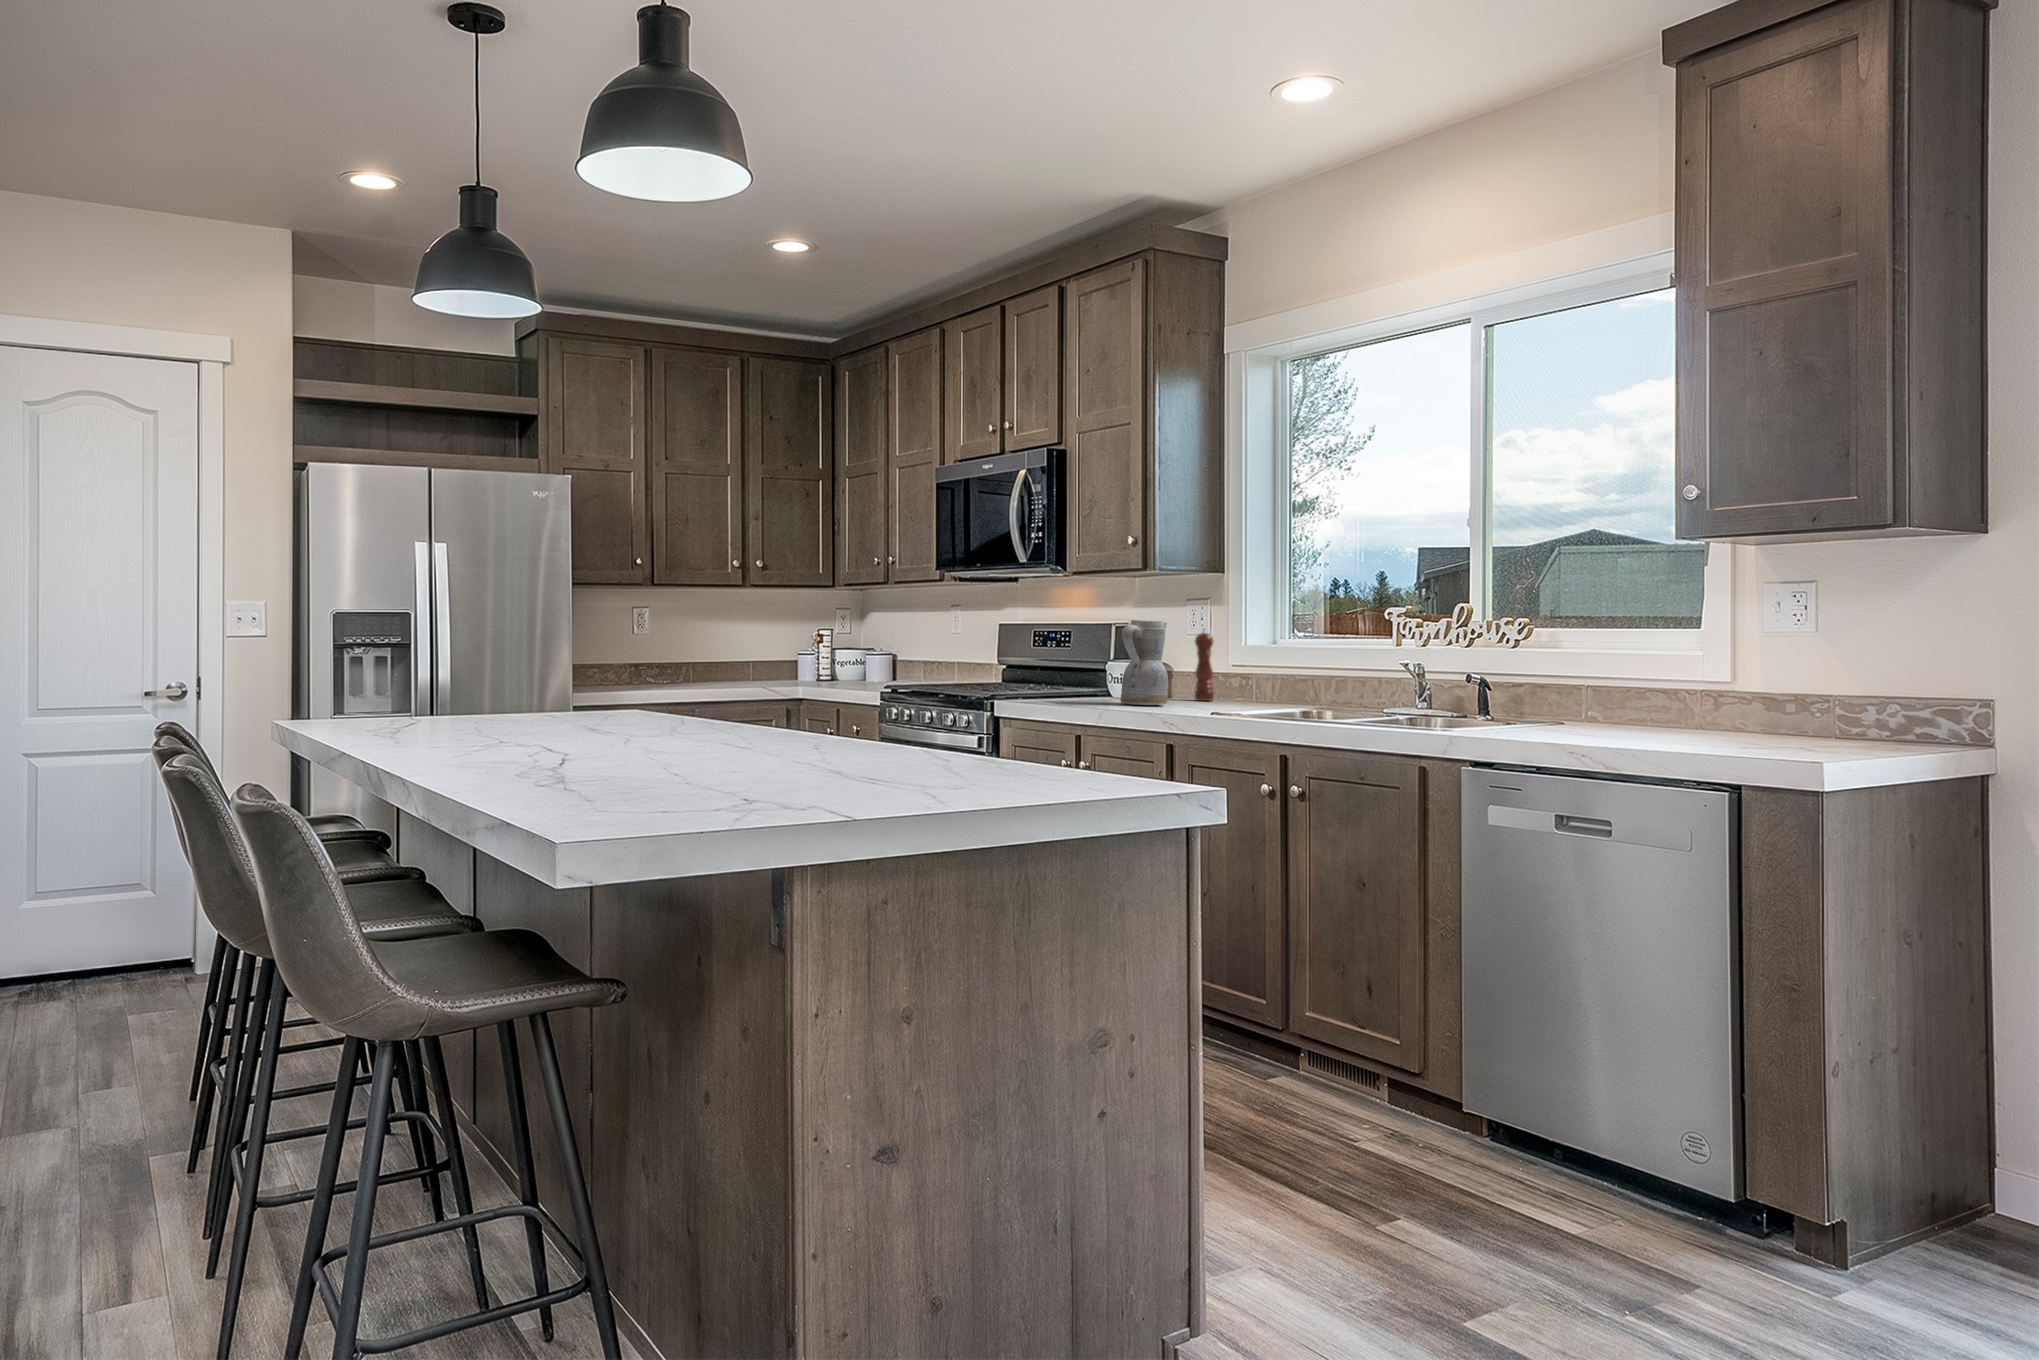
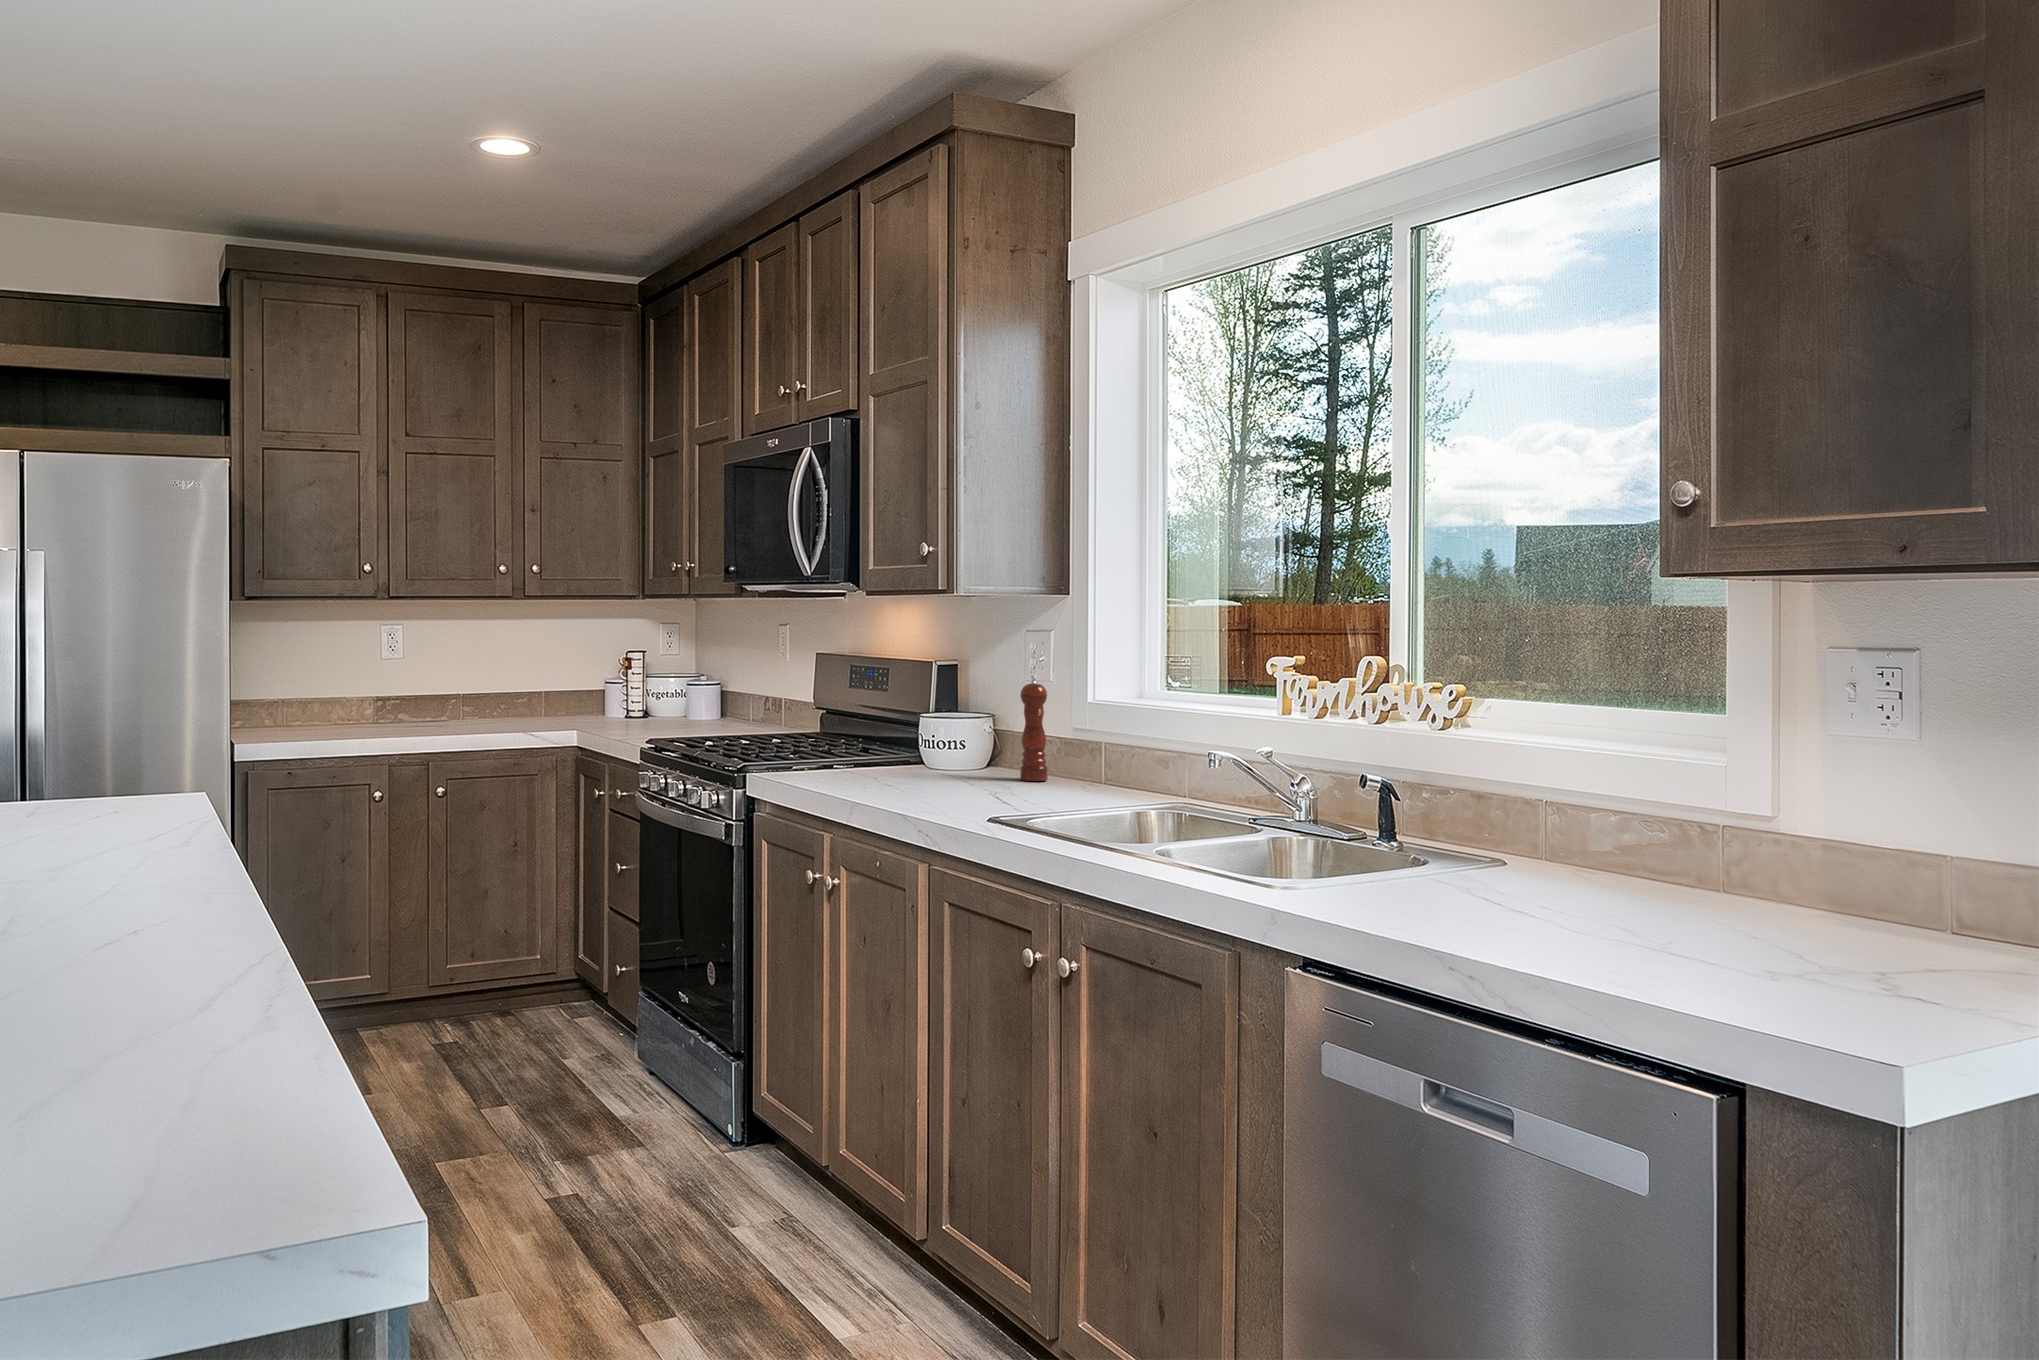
ceramic pitcher: present [1121,620,1168,705] -> none [882,672,956,798]

